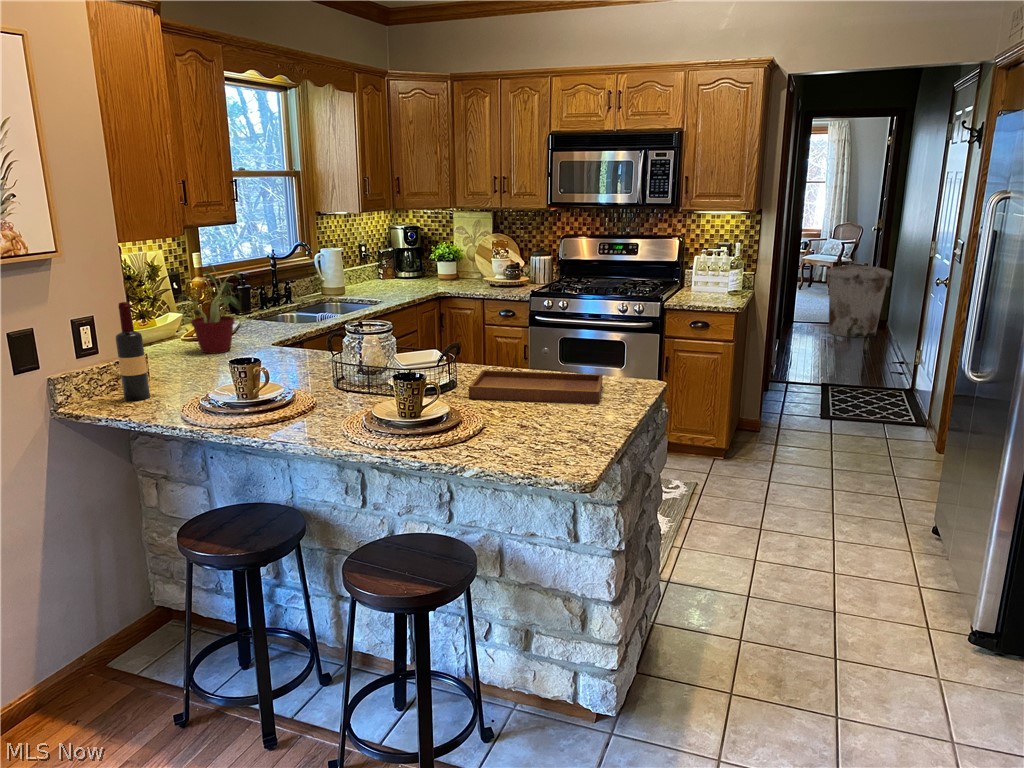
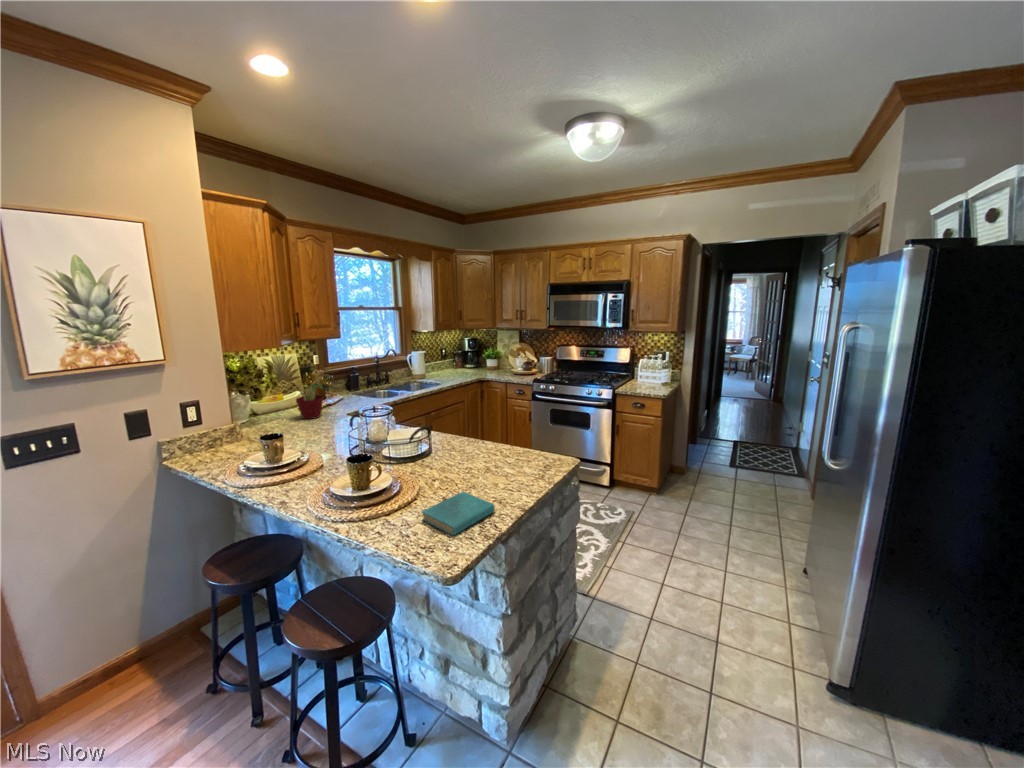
trash can: present [827,262,892,338] -> none [741,360,784,408]
wine bottle: present [116,302,150,401] -> none [203,393,228,458]
tray: present [469,347,603,404] -> none [424,434,527,482]
book: none [519,411,602,450] -> present [422,491,495,536]

